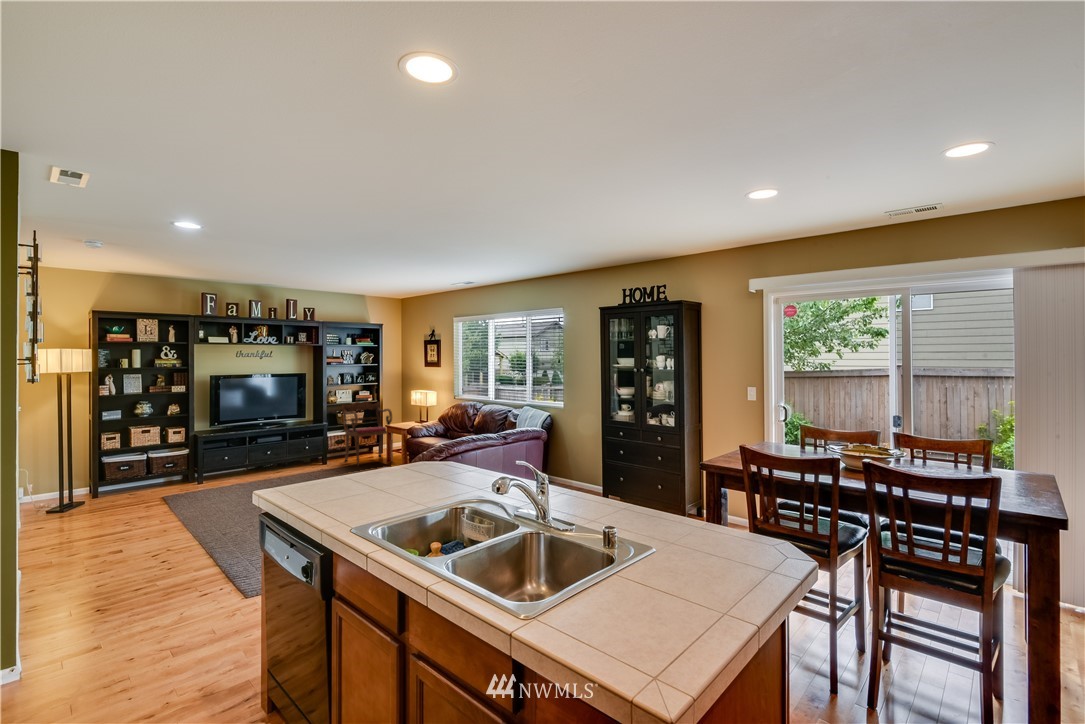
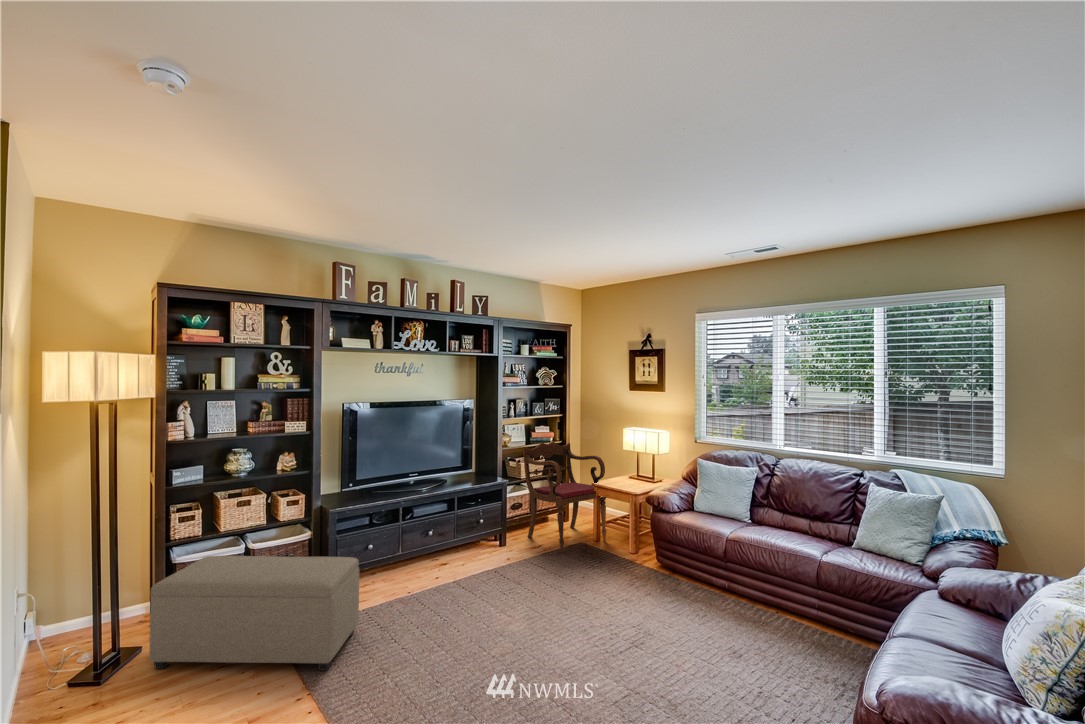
ottoman: none [92,455,209,505] -> present [149,556,359,671]

